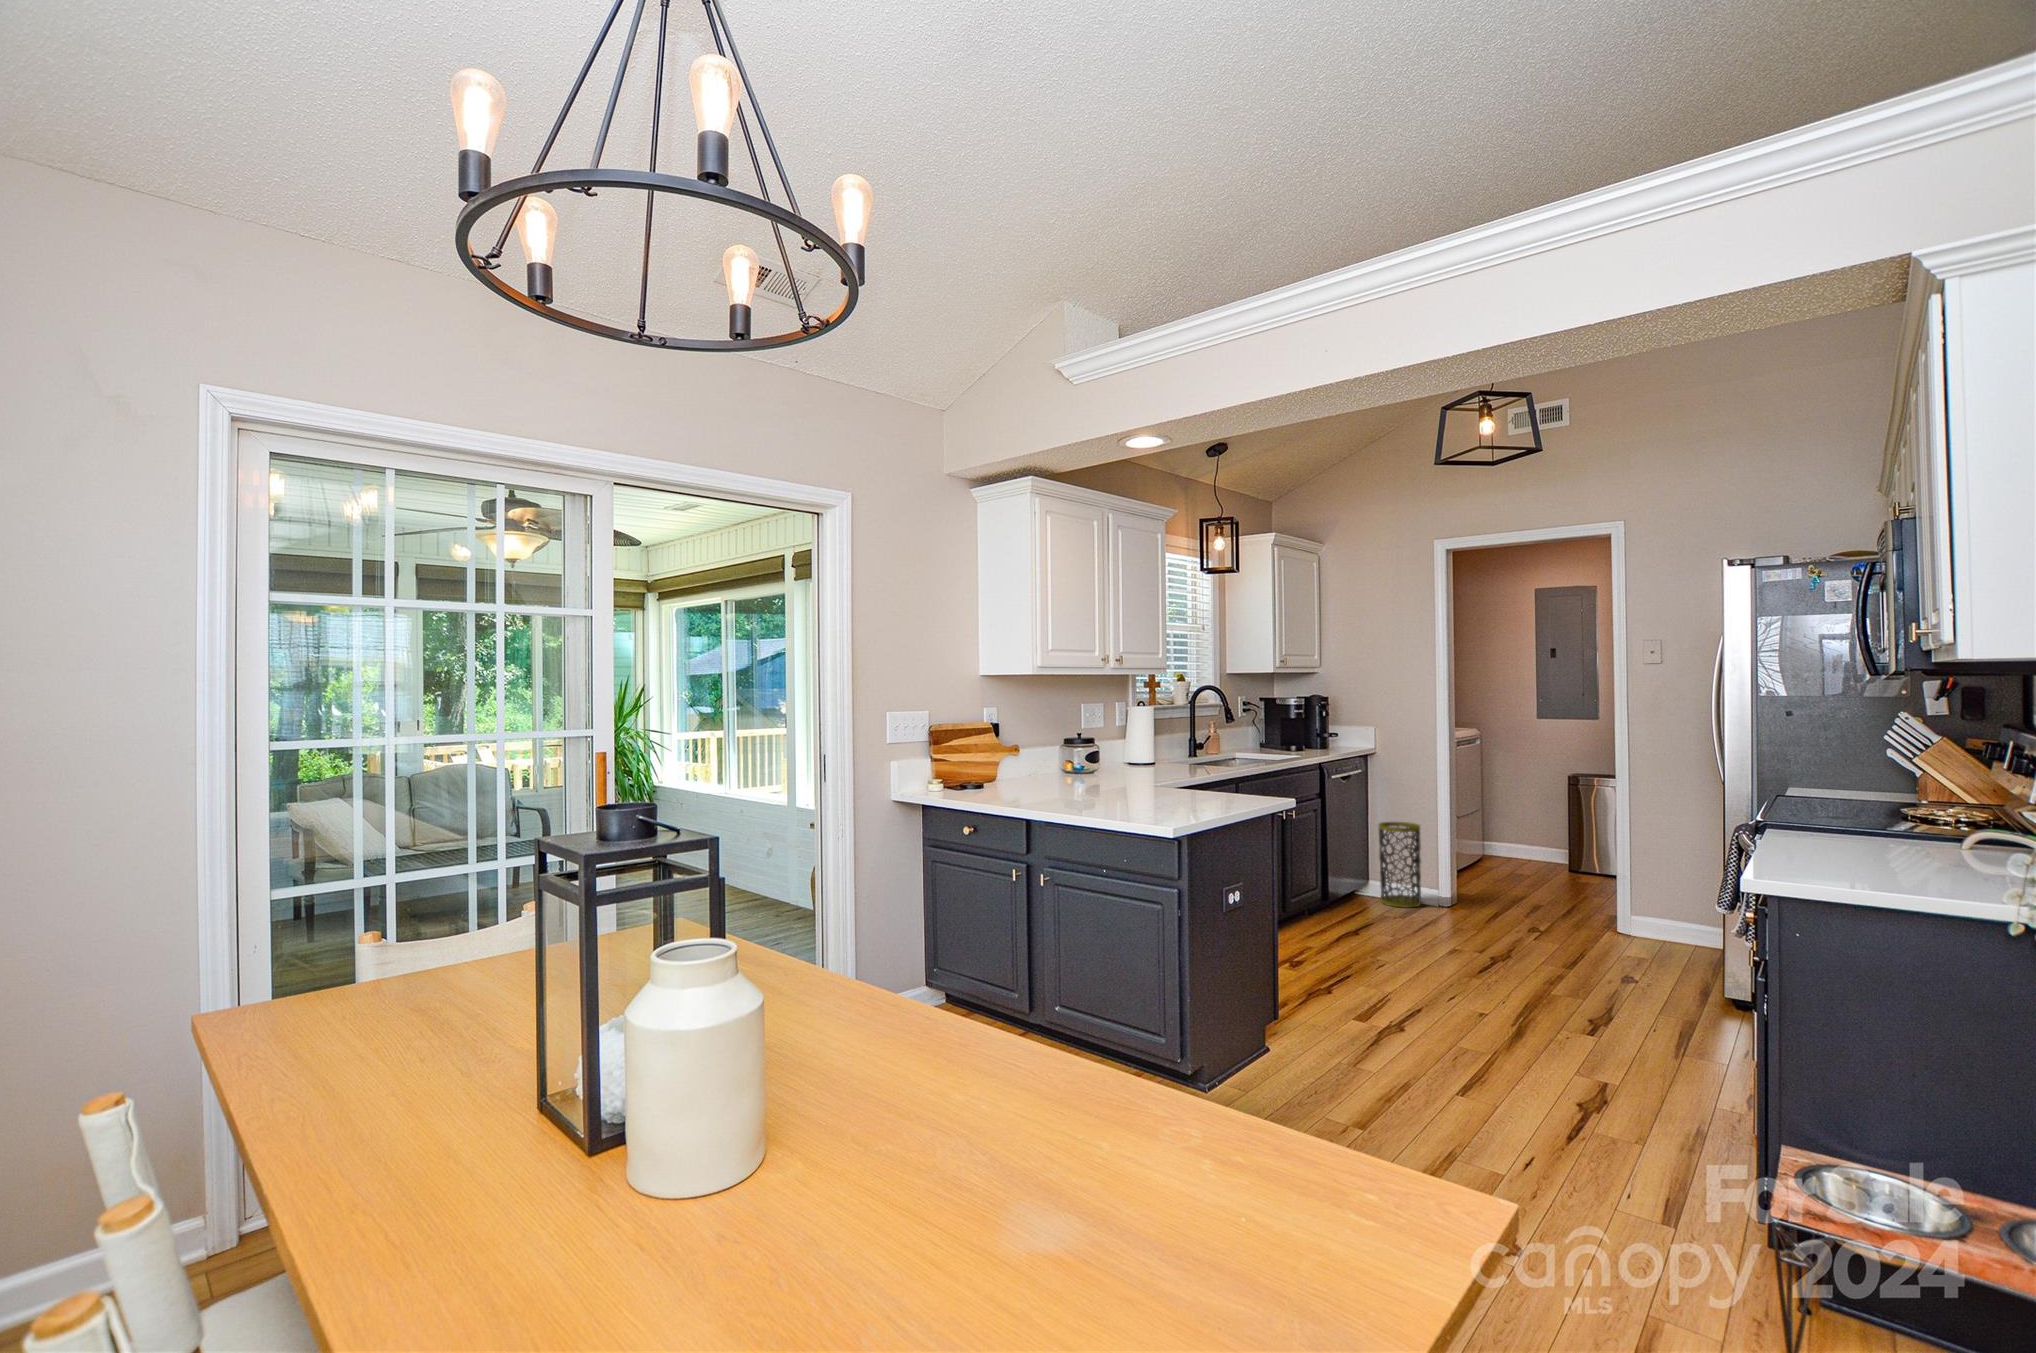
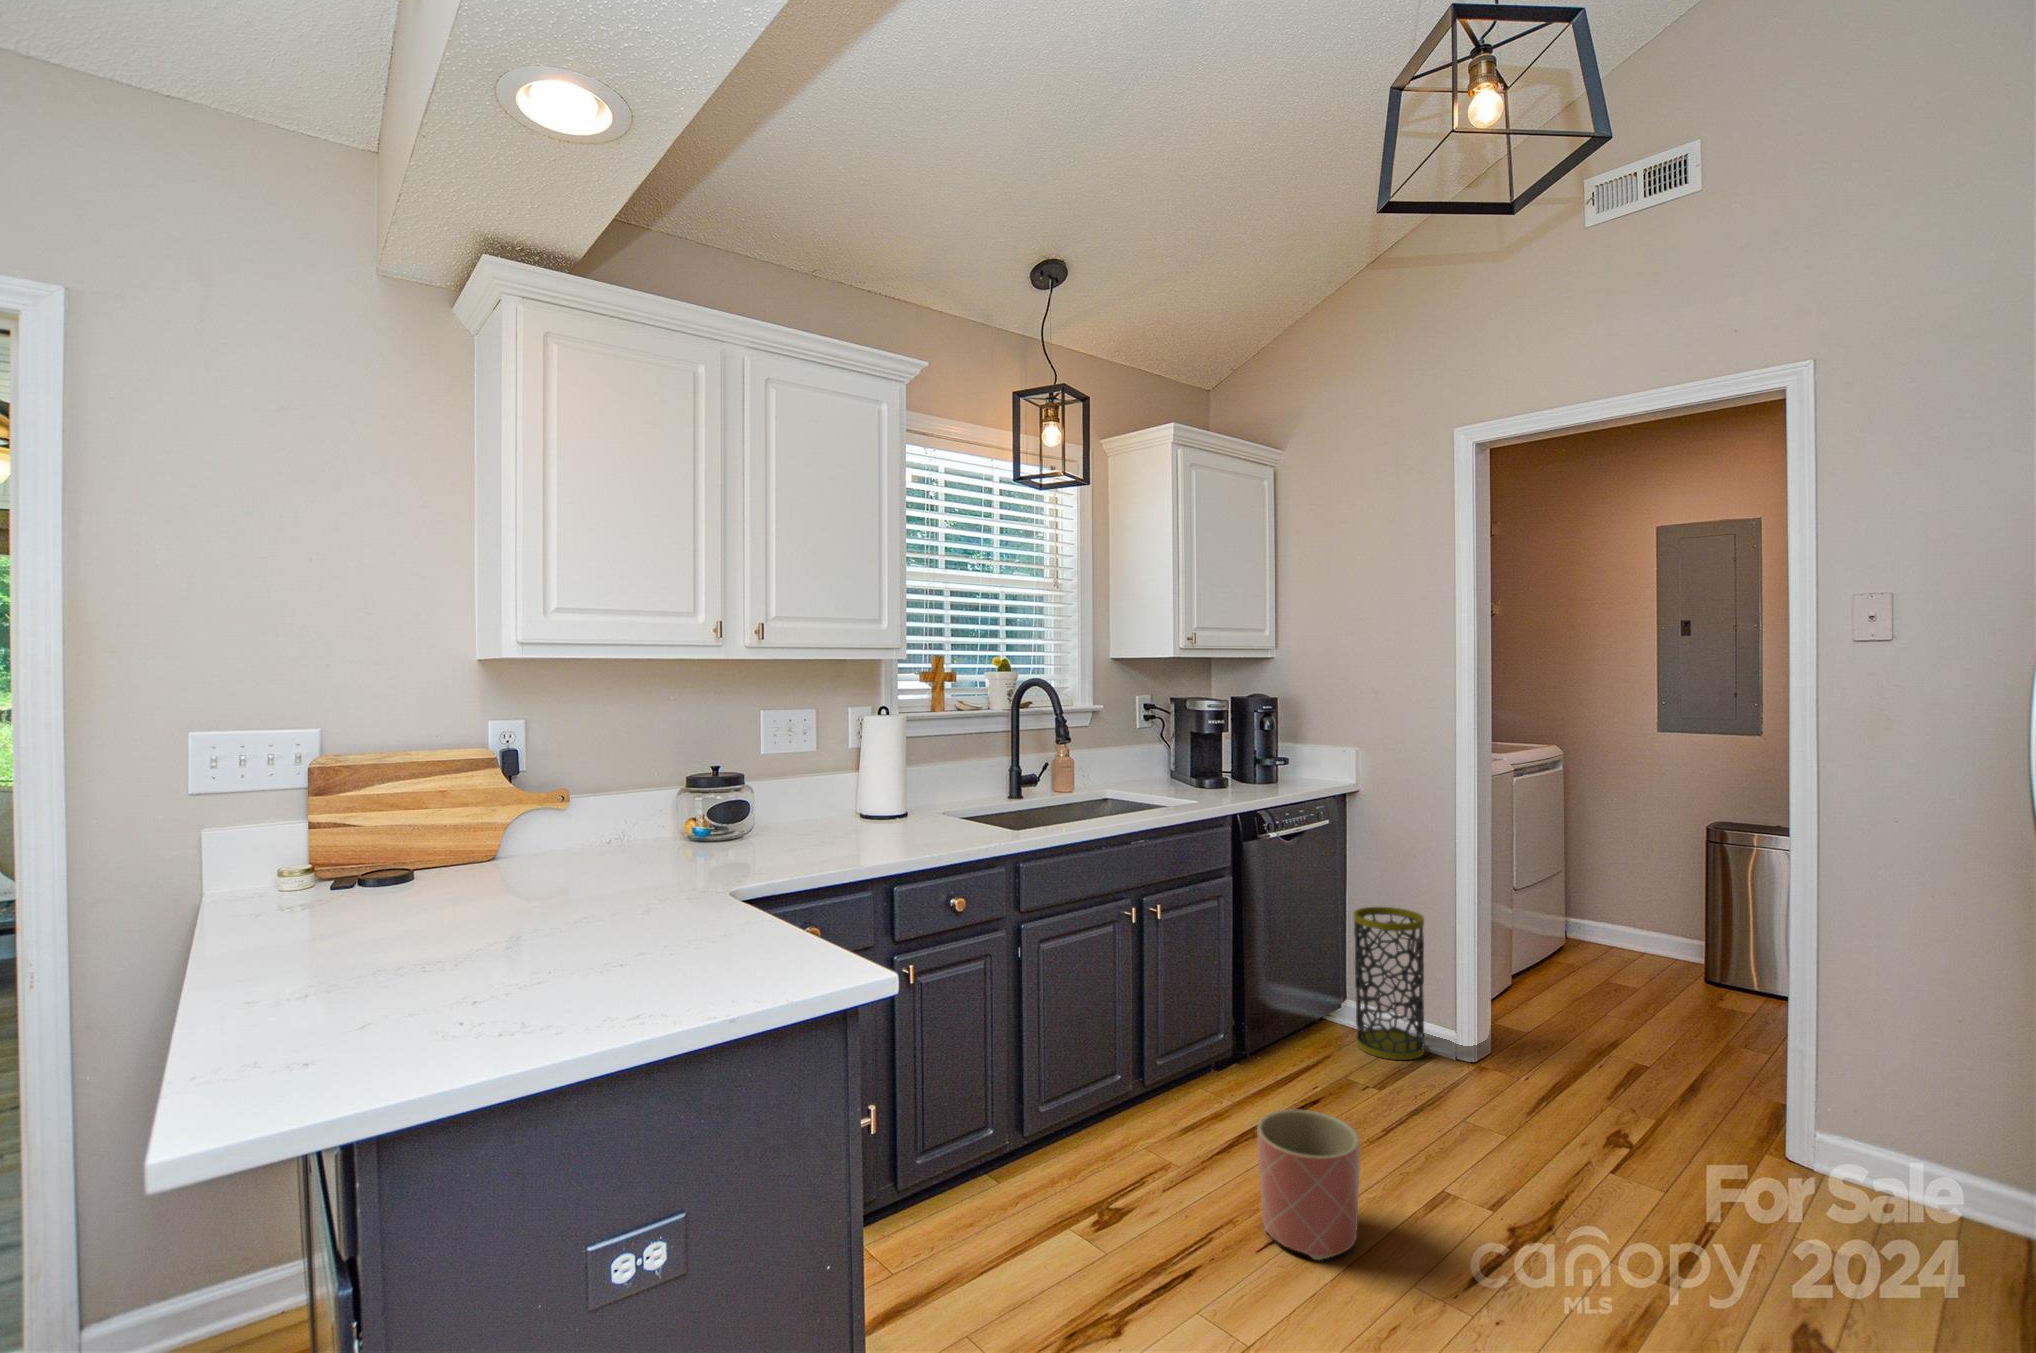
planter: none [1369,907,1423,970] -> present [1257,1110,1360,1260]

